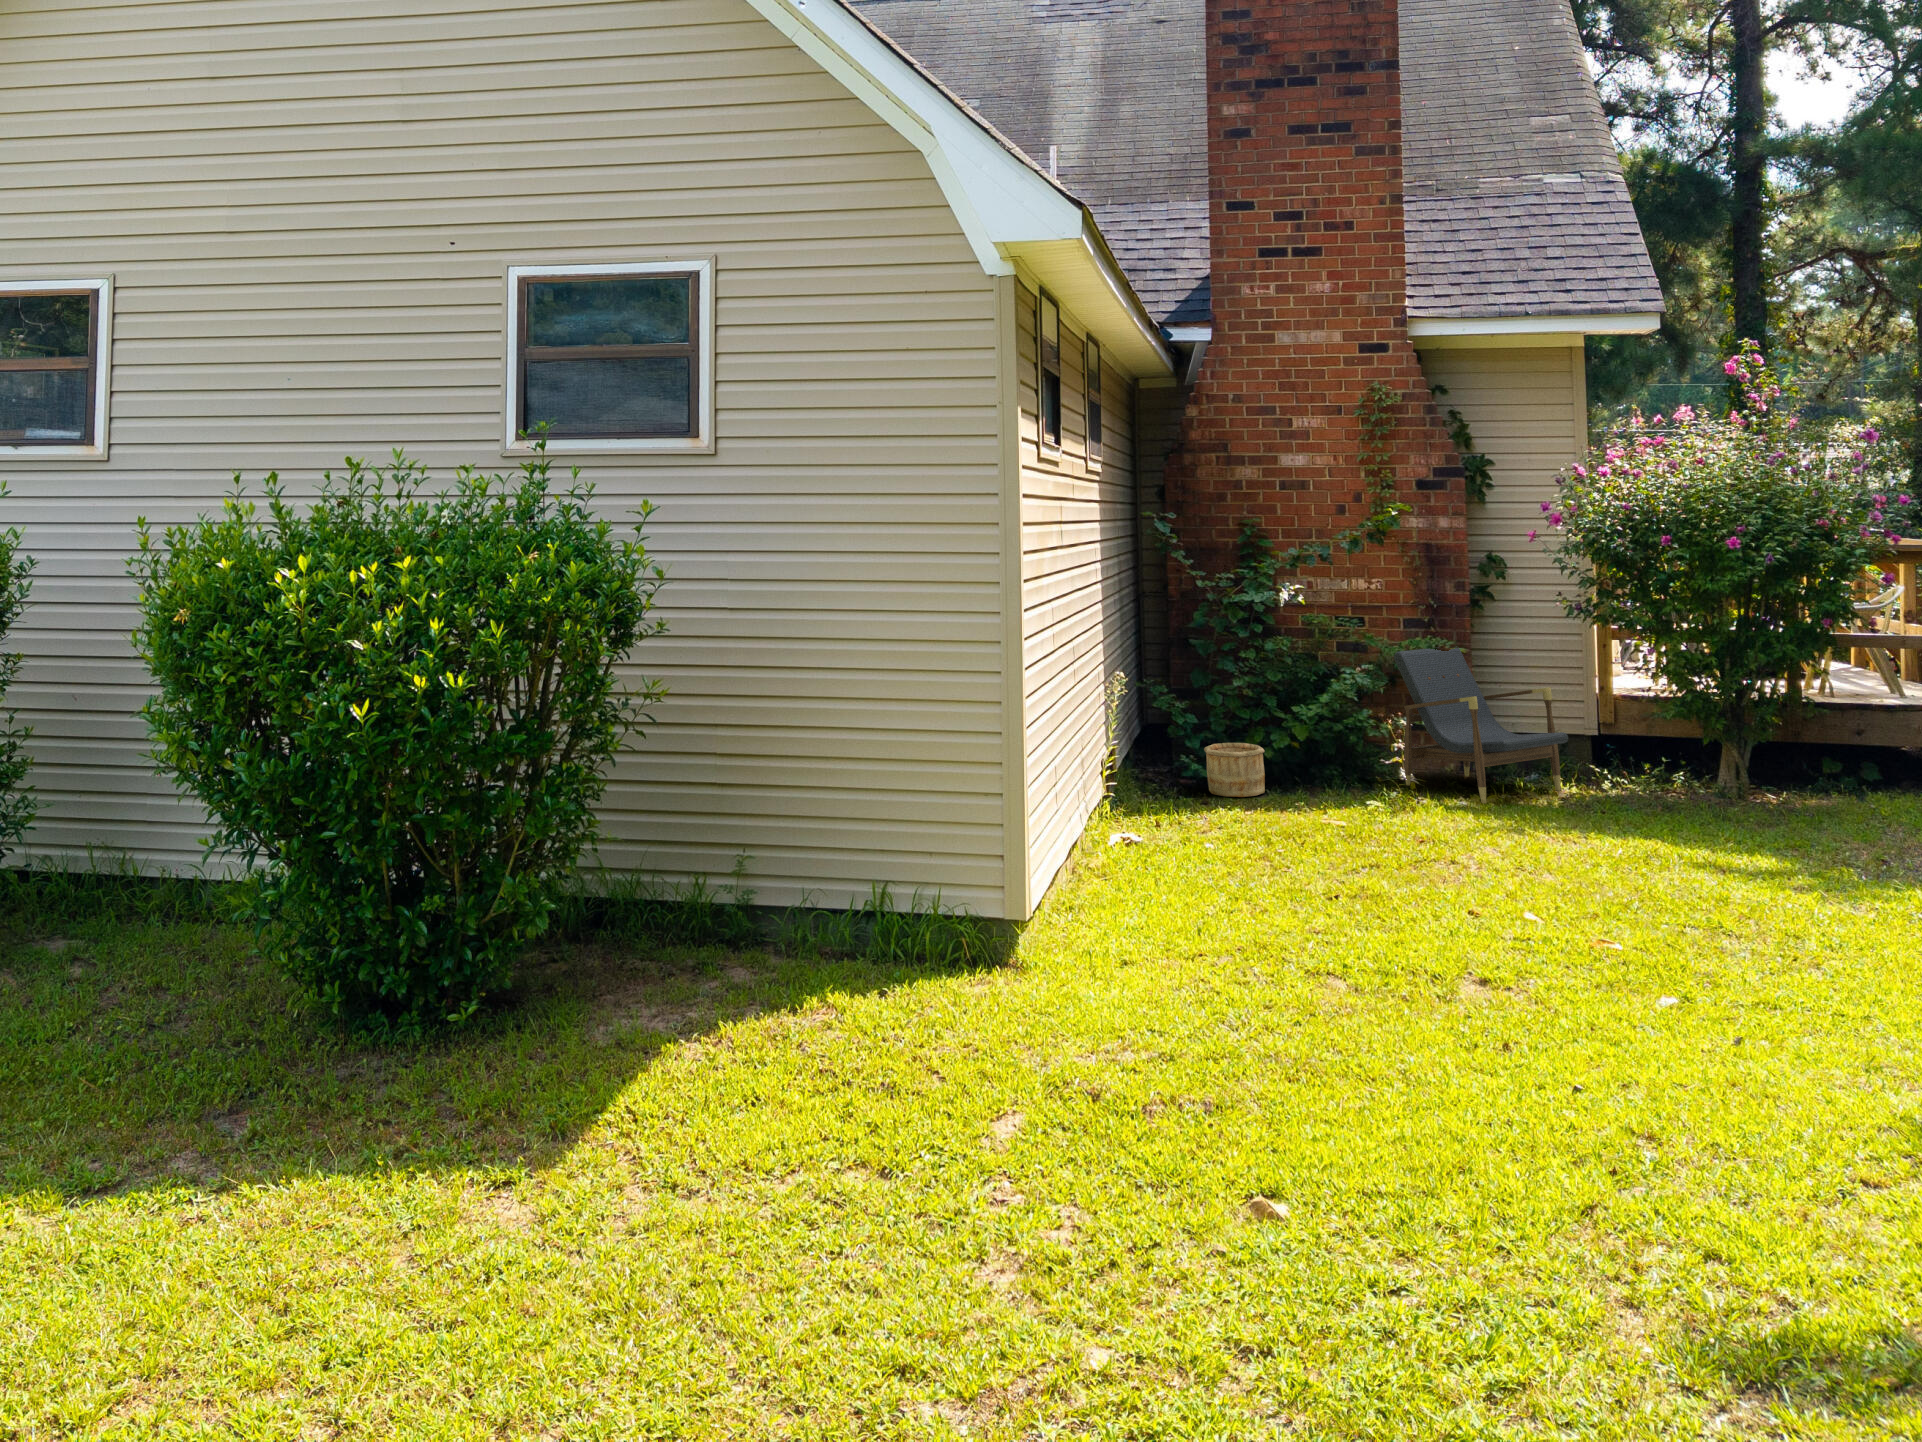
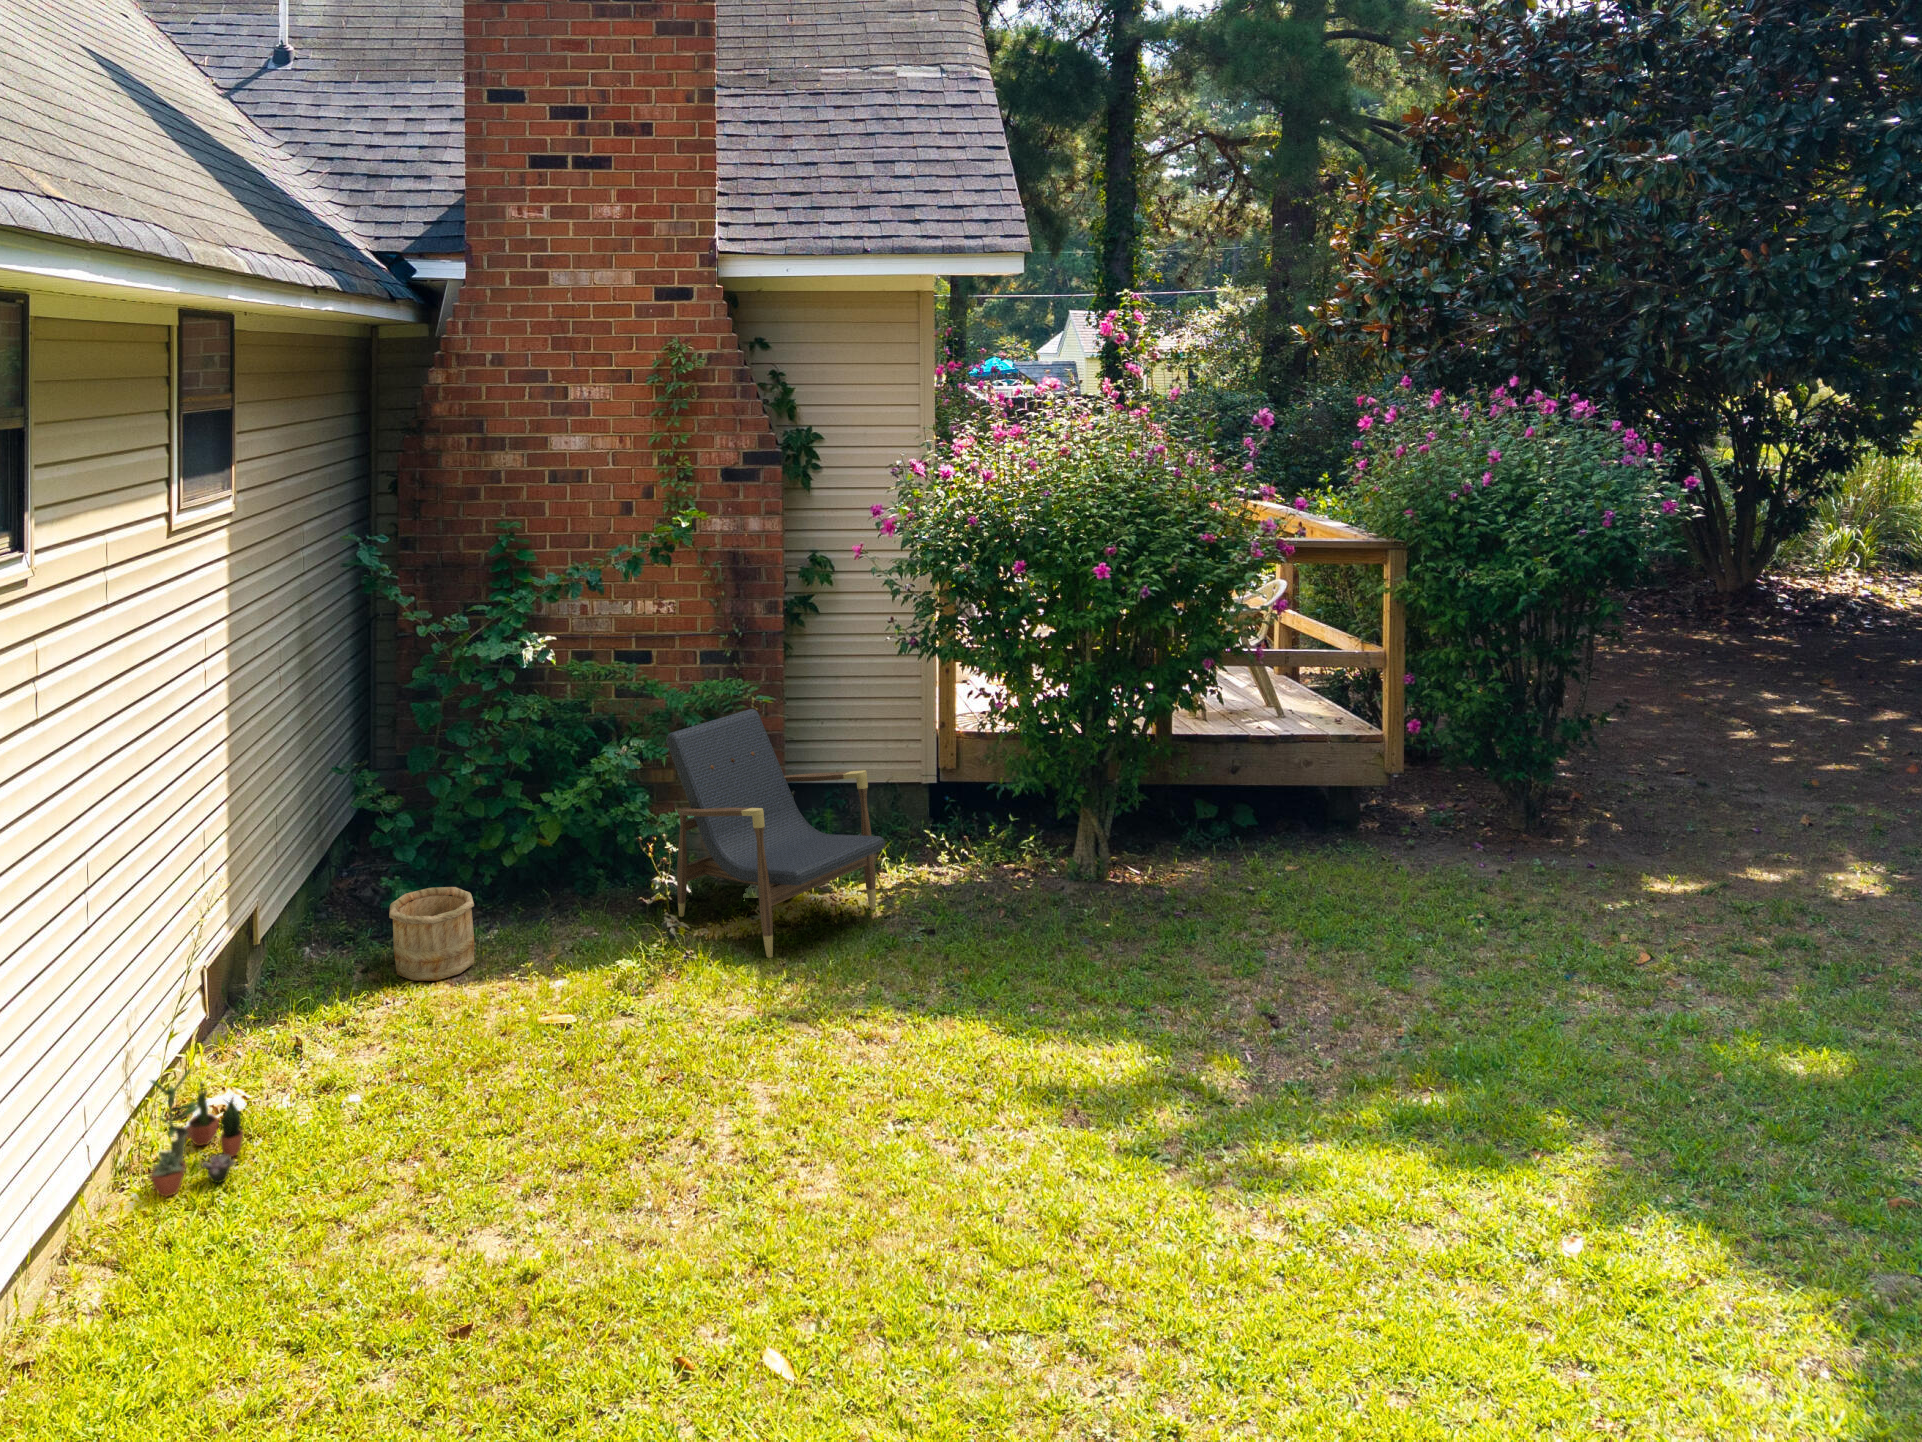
potted plant: none [1104,783,1165,849] -> present [150,1070,243,1197]

